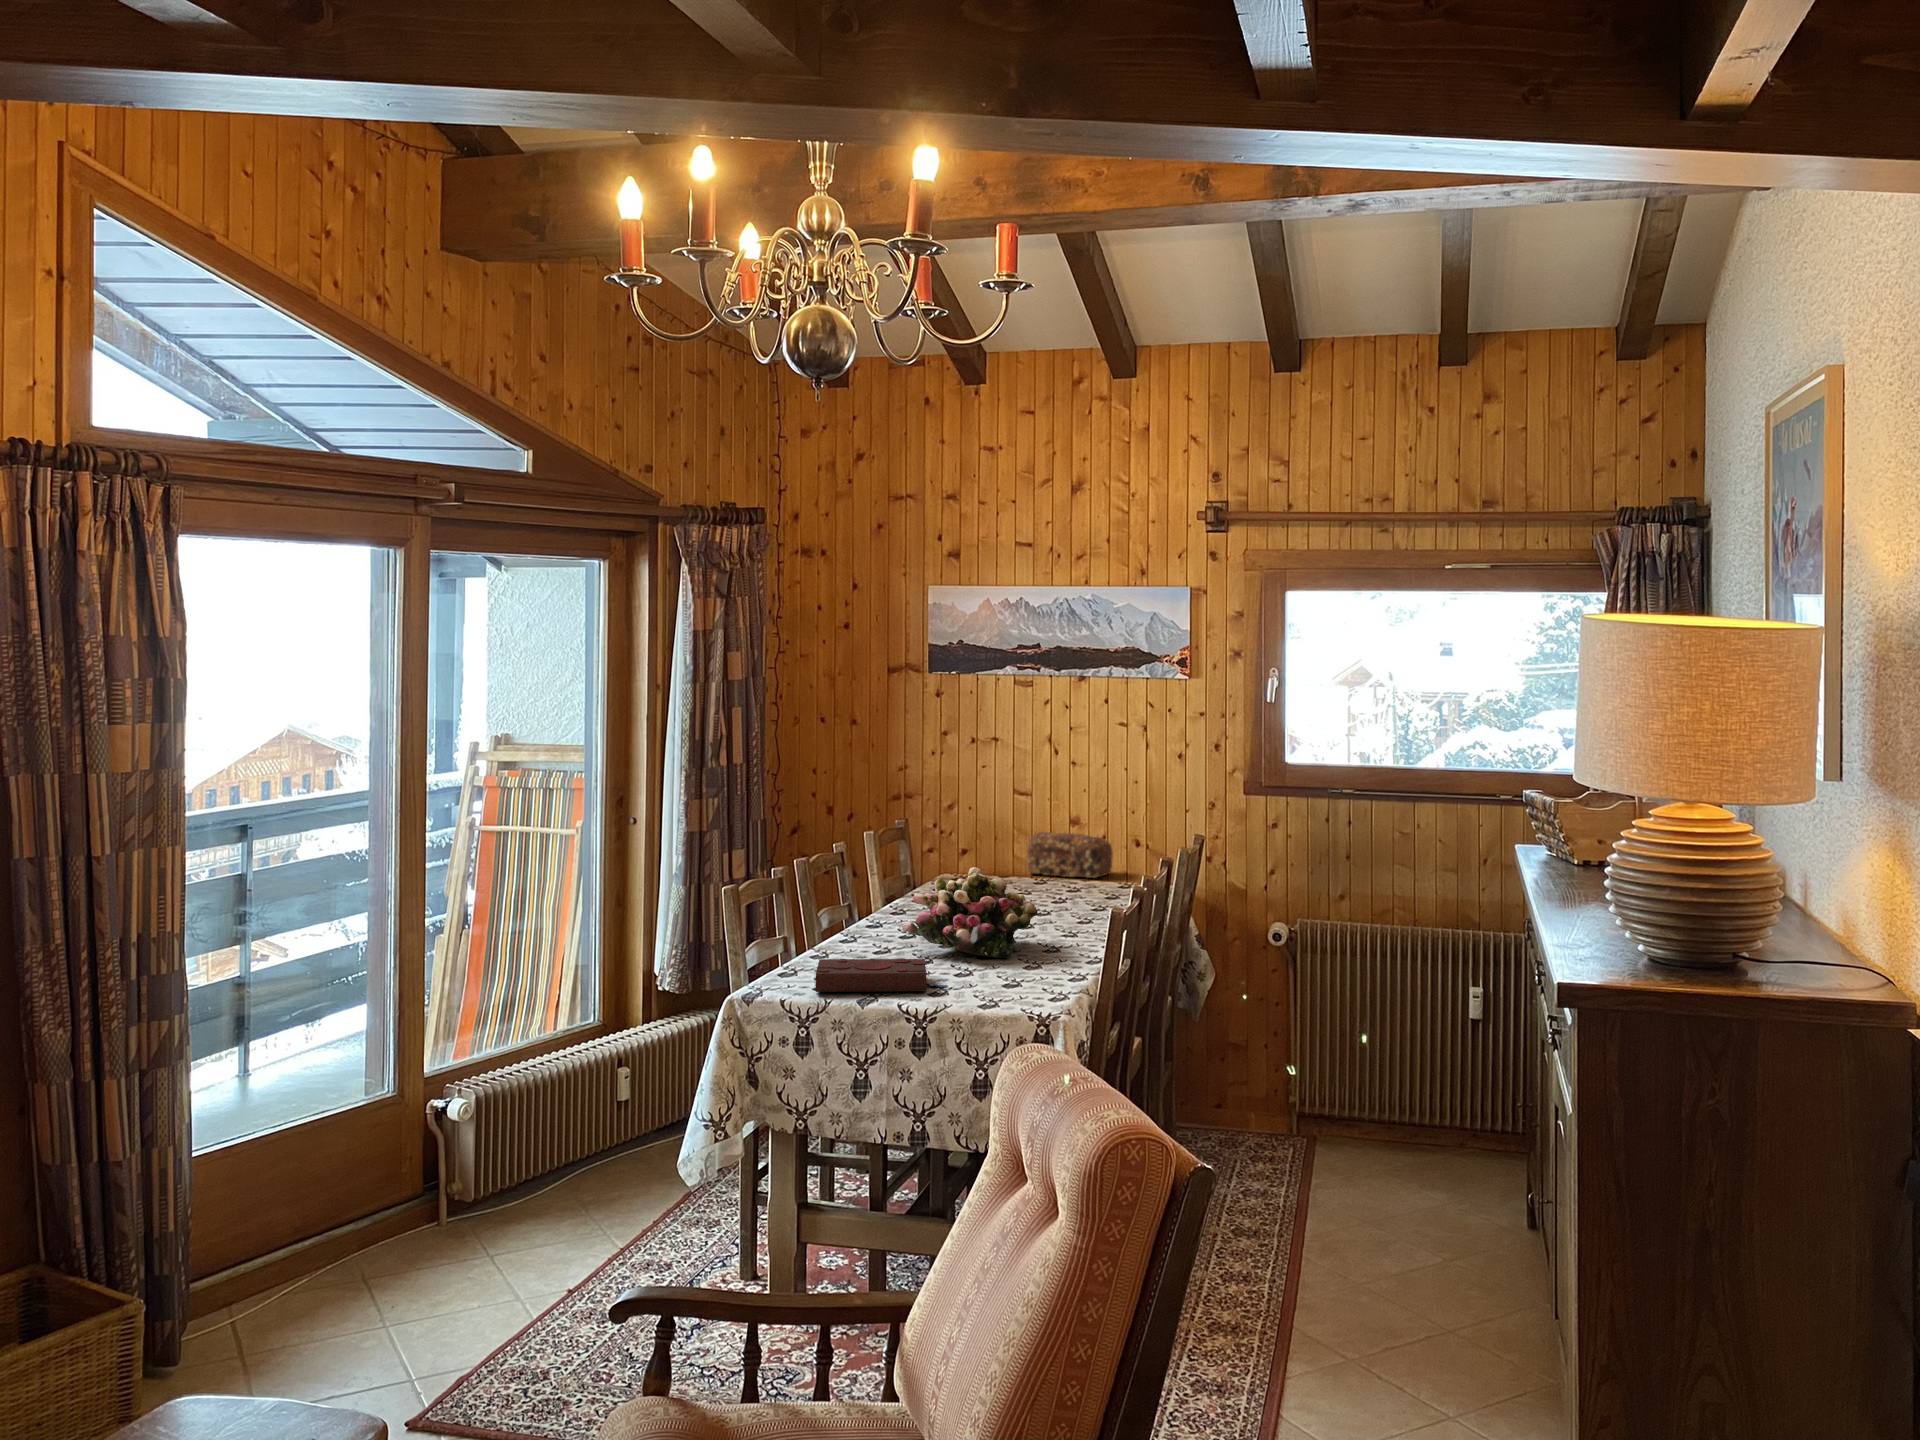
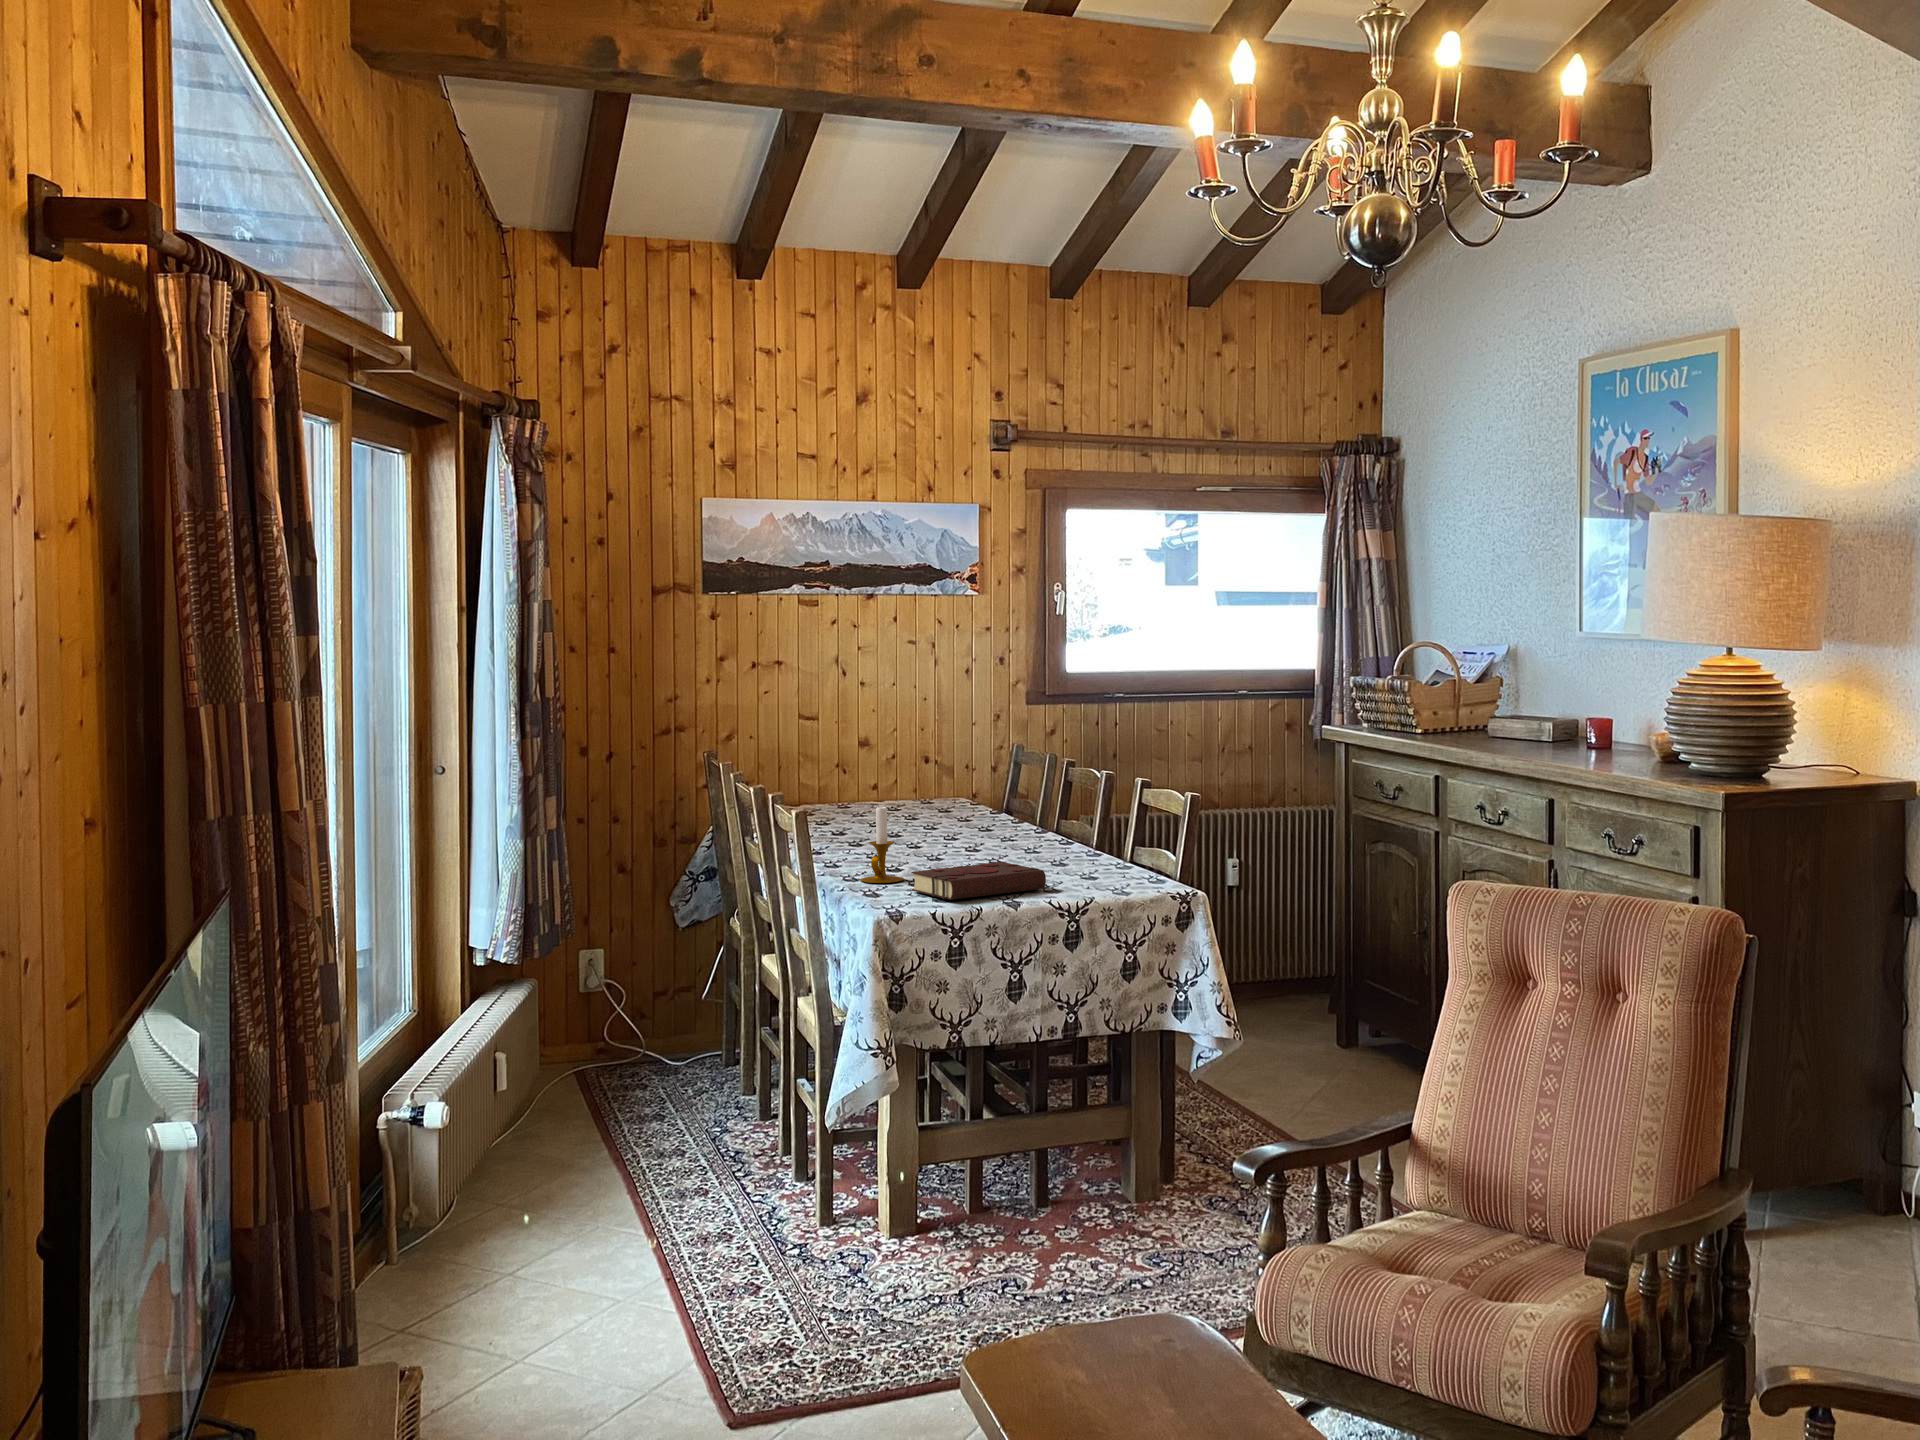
bread loaf: present [1026,832,1113,878] -> none [836,758,917,803]
flower arrangement: present [902,867,1038,958] -> none [916,776,1046,861]
candlestick: none [813,894,854,966] -> present [860,807,904,883]

